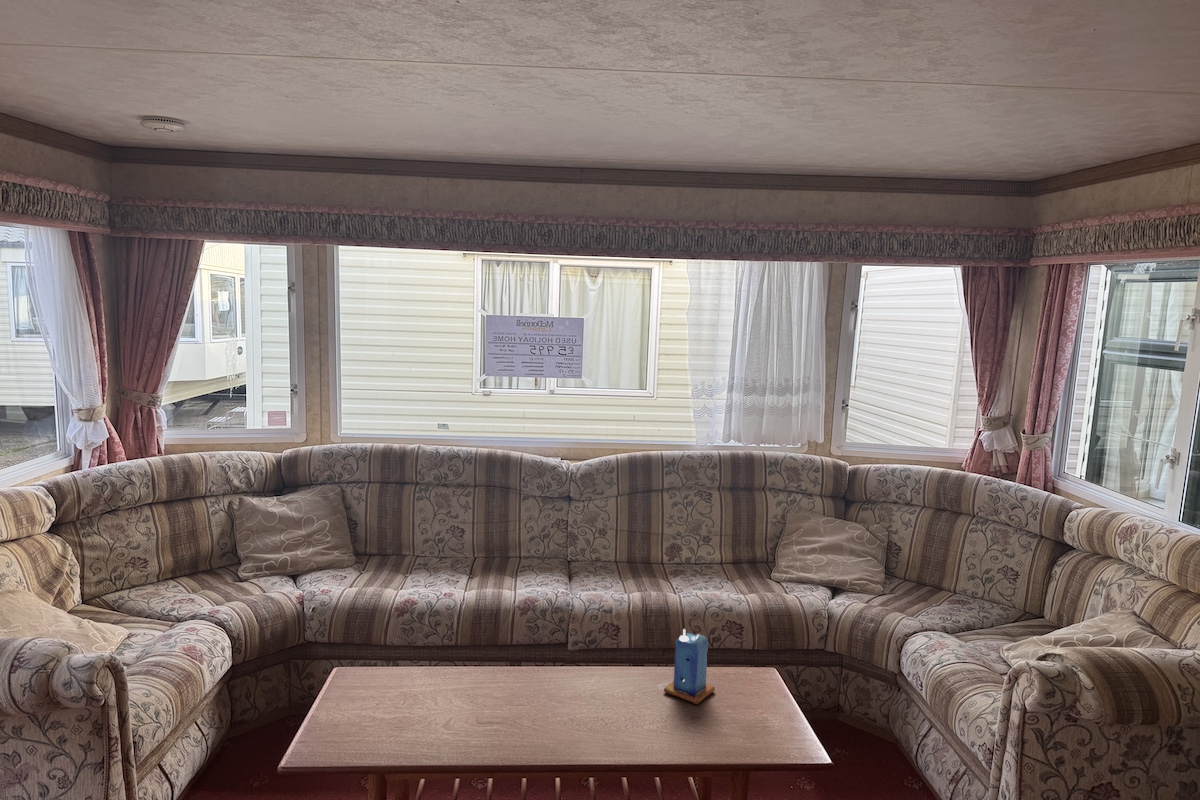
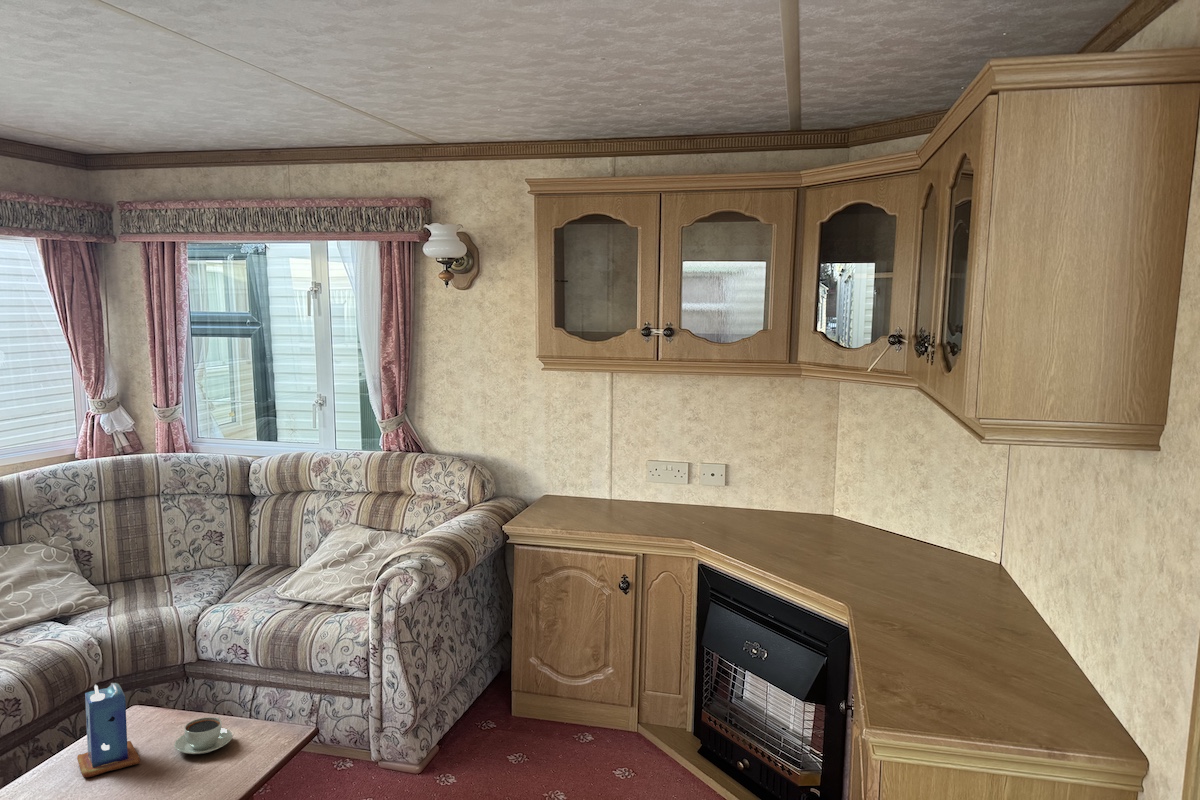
coffee cup: none [718,696,765,729] -> present [174,717,232,754]

